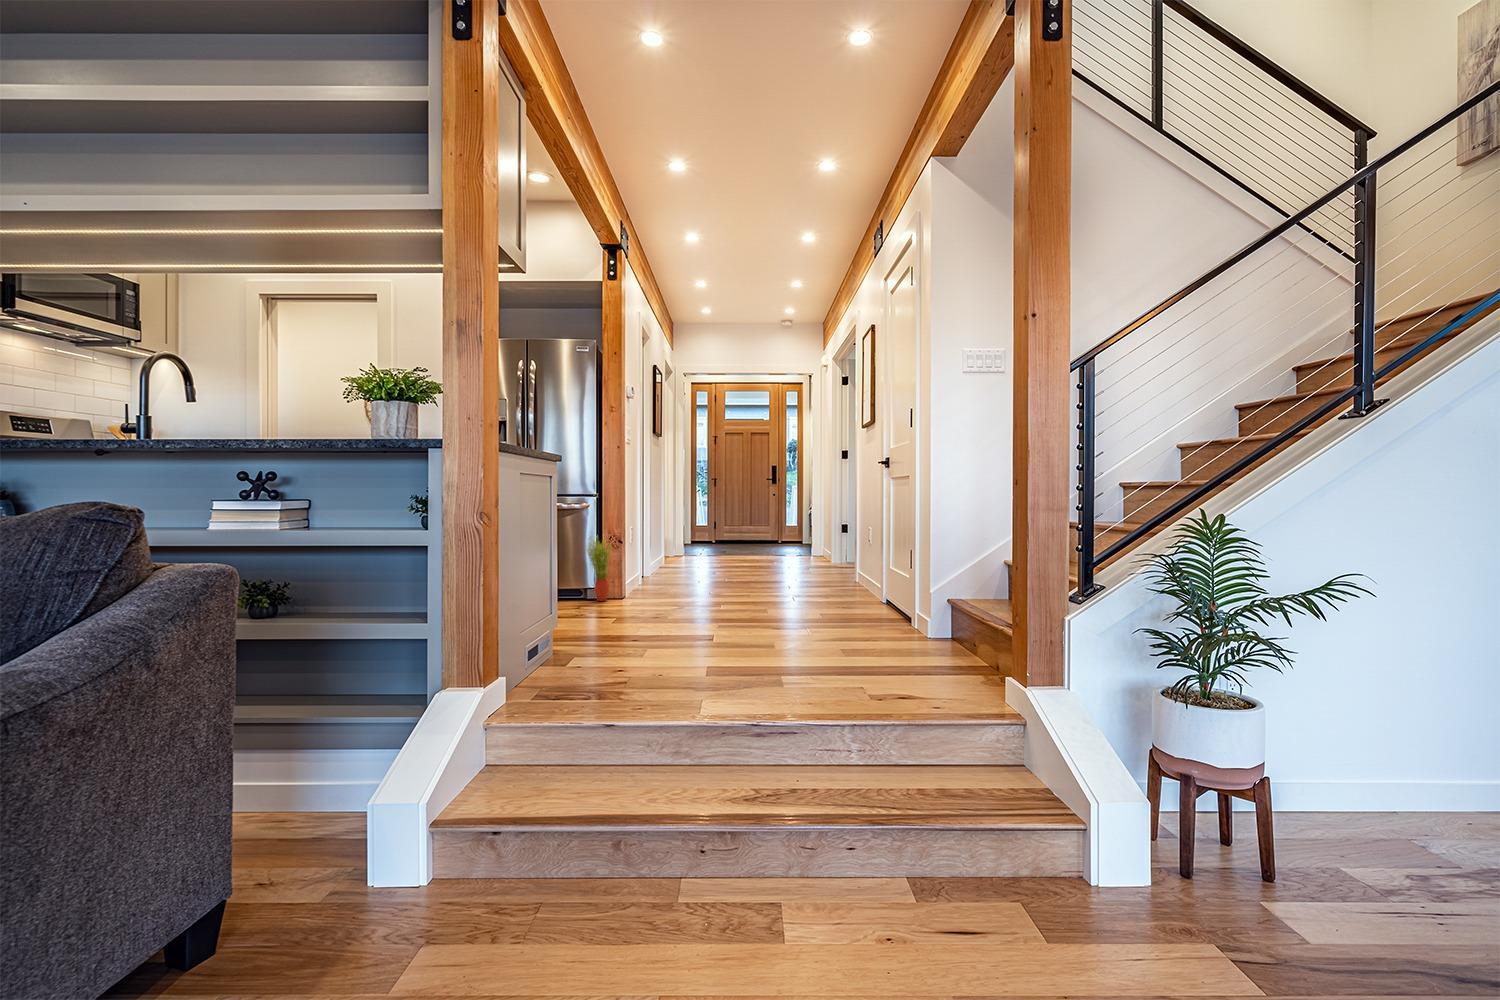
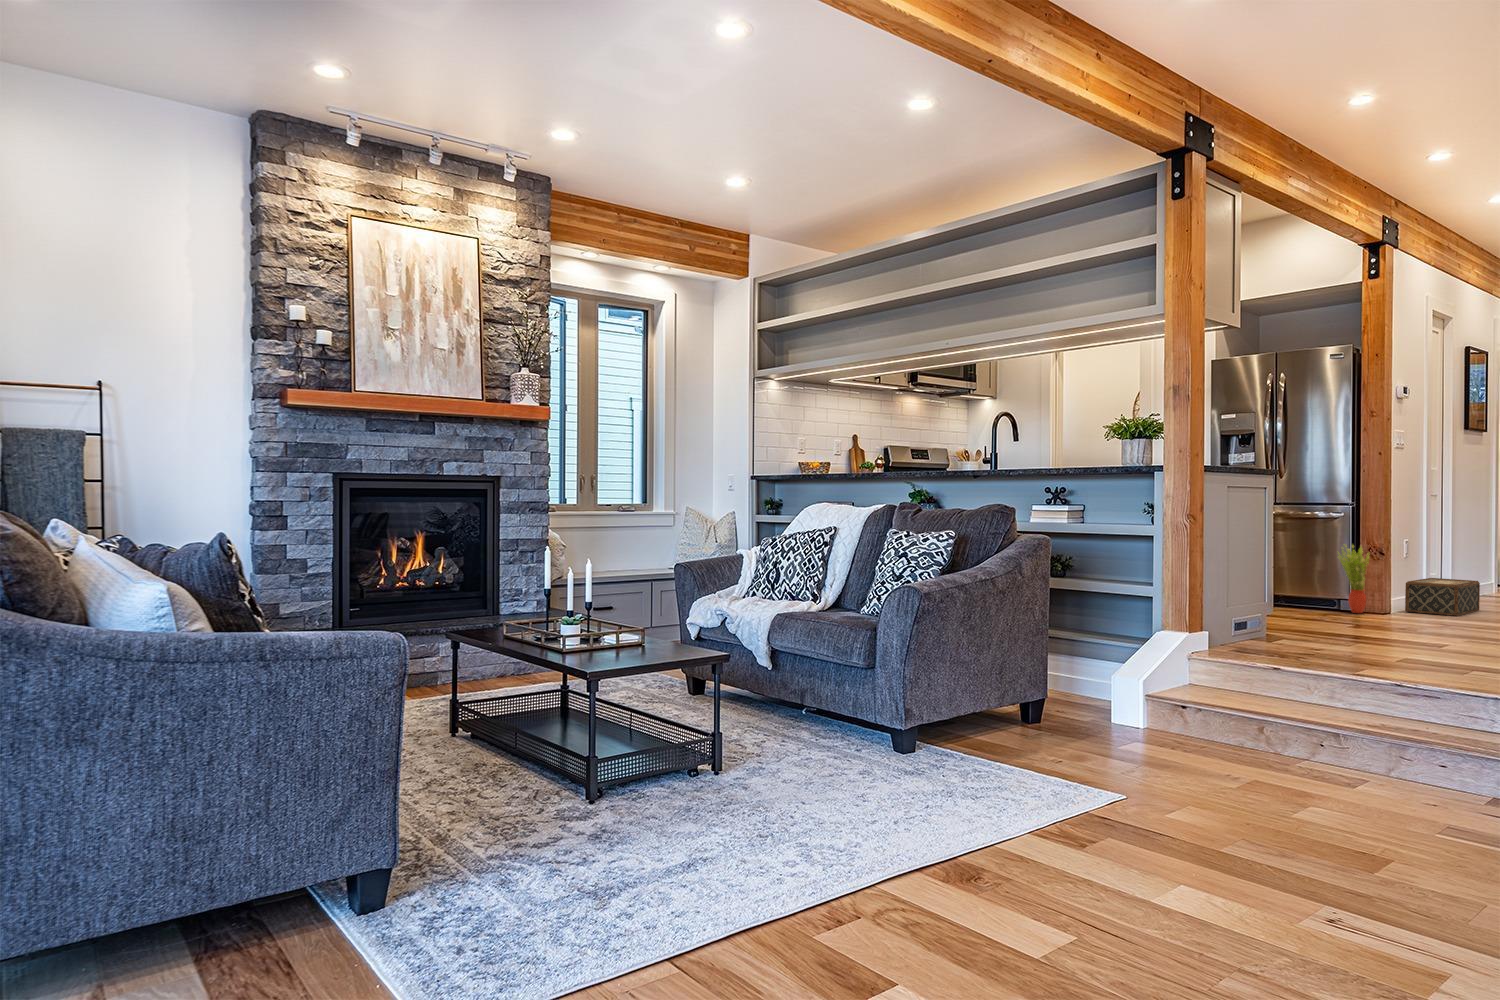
woven basket: none [635,560,680,594] -> present [1405,578,1480,616]

